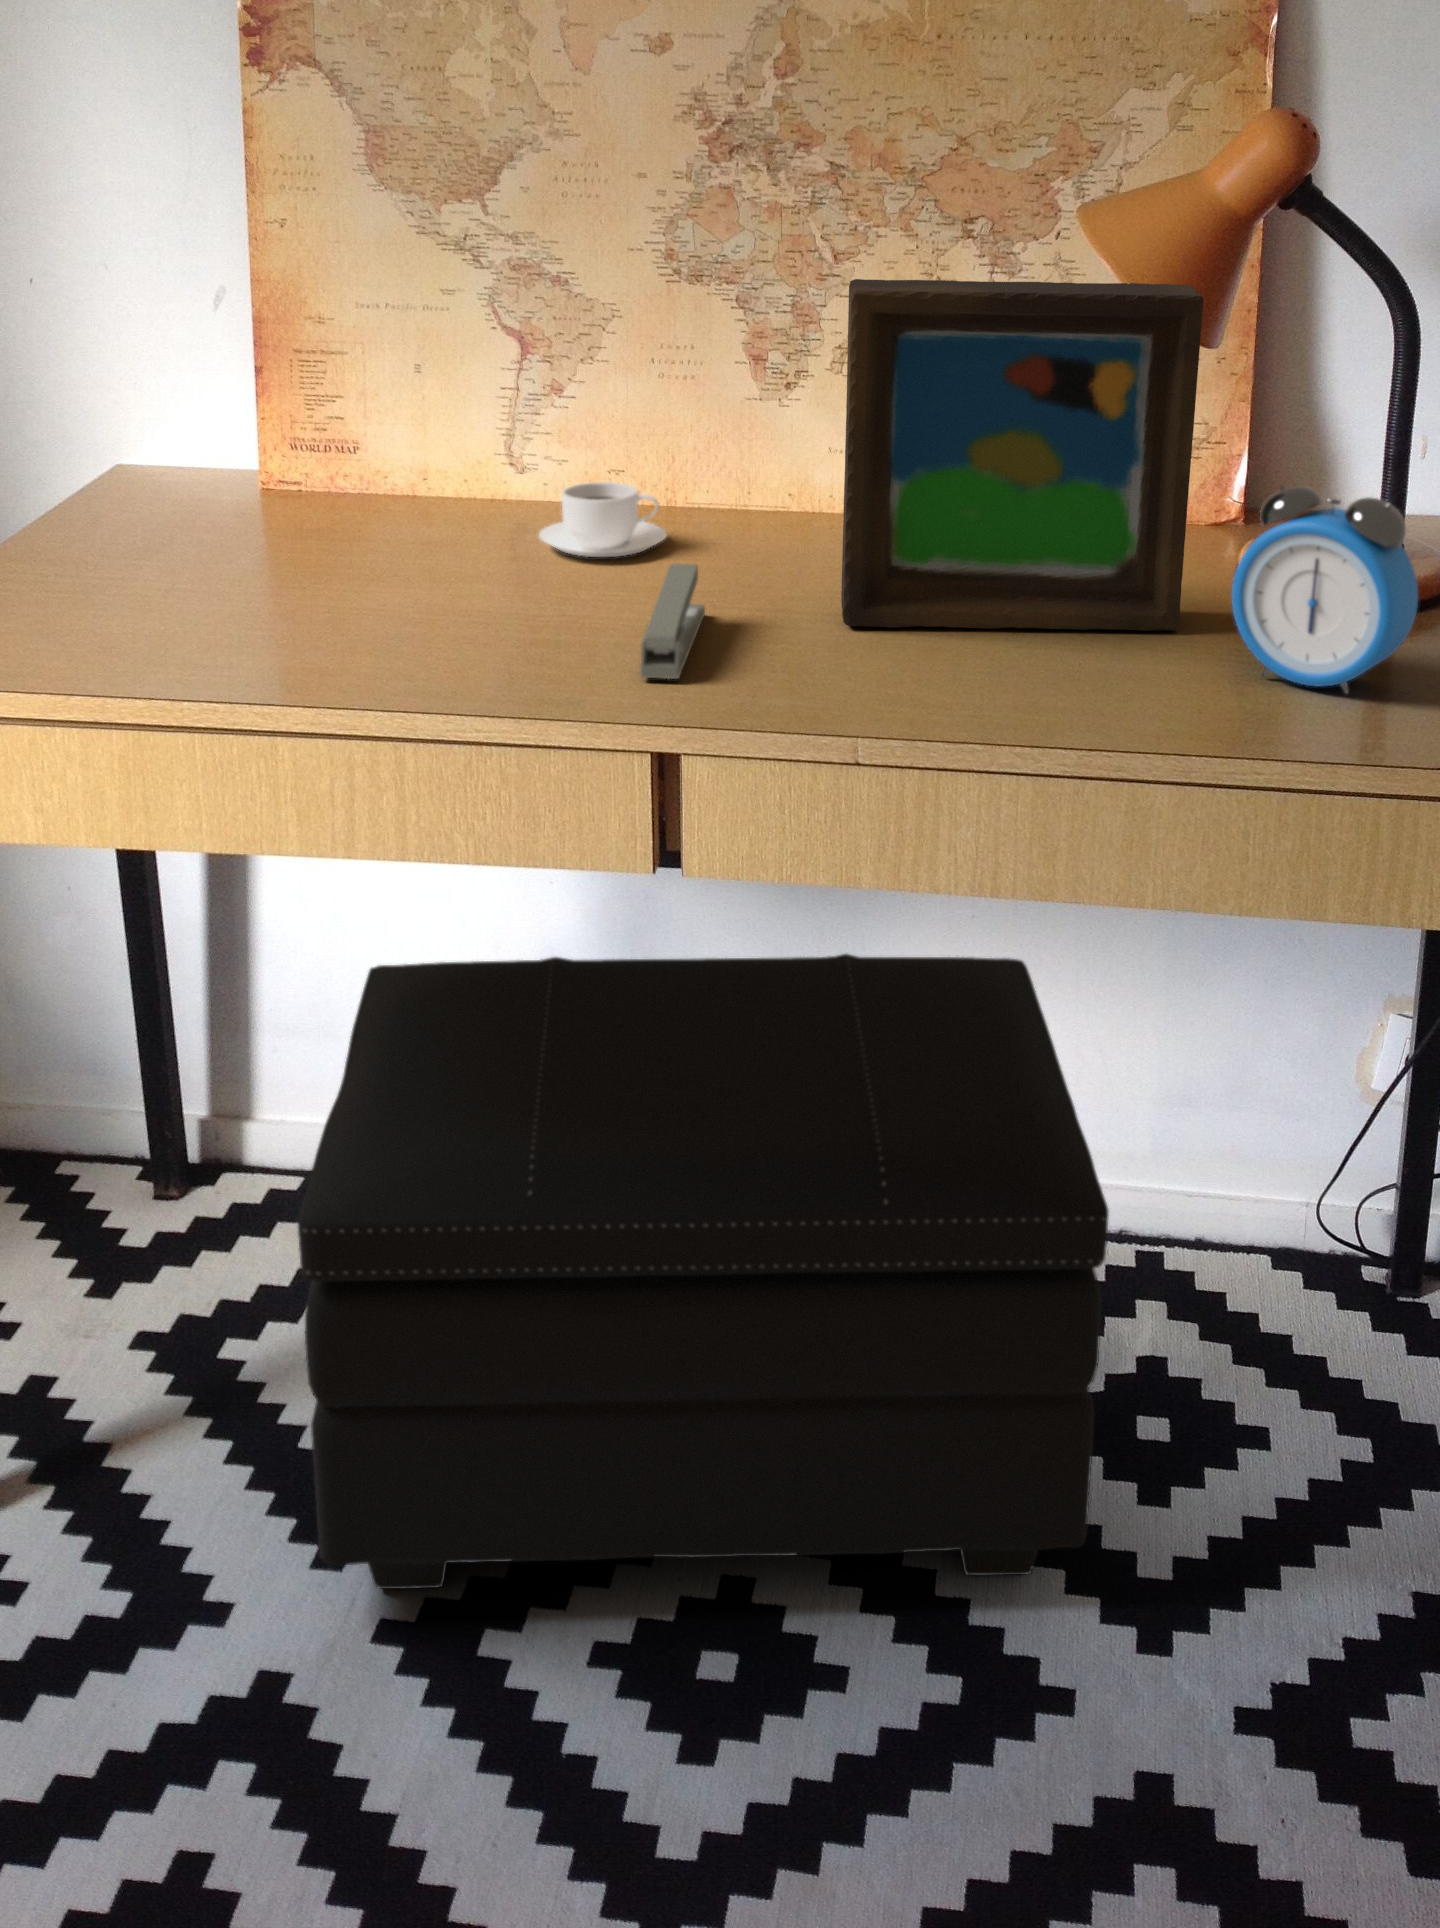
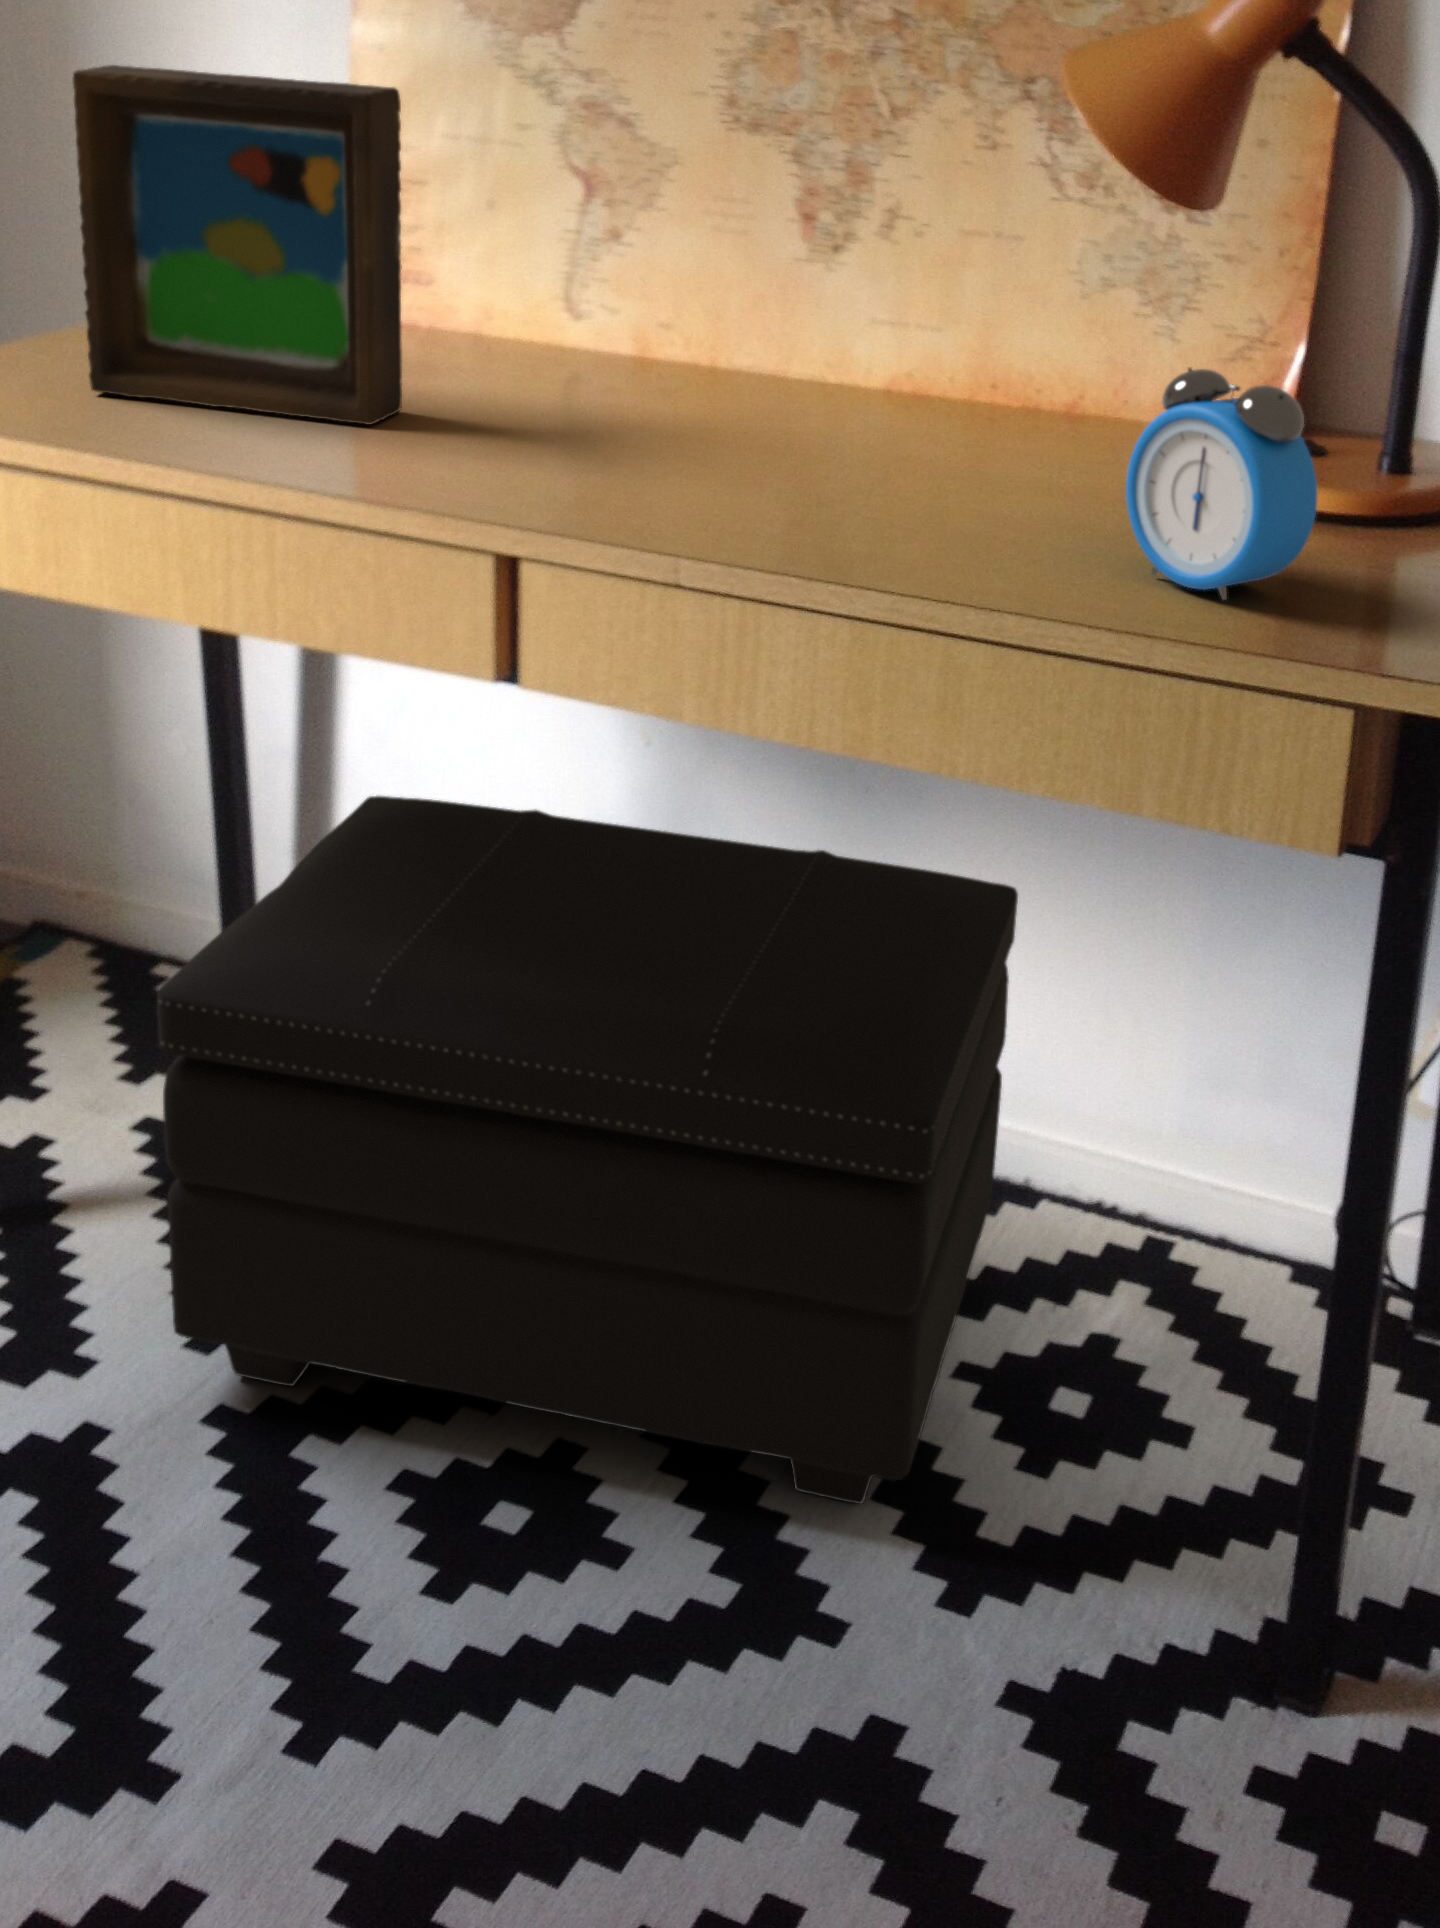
picture frame: present [841,279,1204,631] -> present [73,65,402,425]
coffee cup: present [539,482,666,557] -> none [547,330,677,405]
stapler: present [640,564,705,679] -> none [515,403,642,508]

